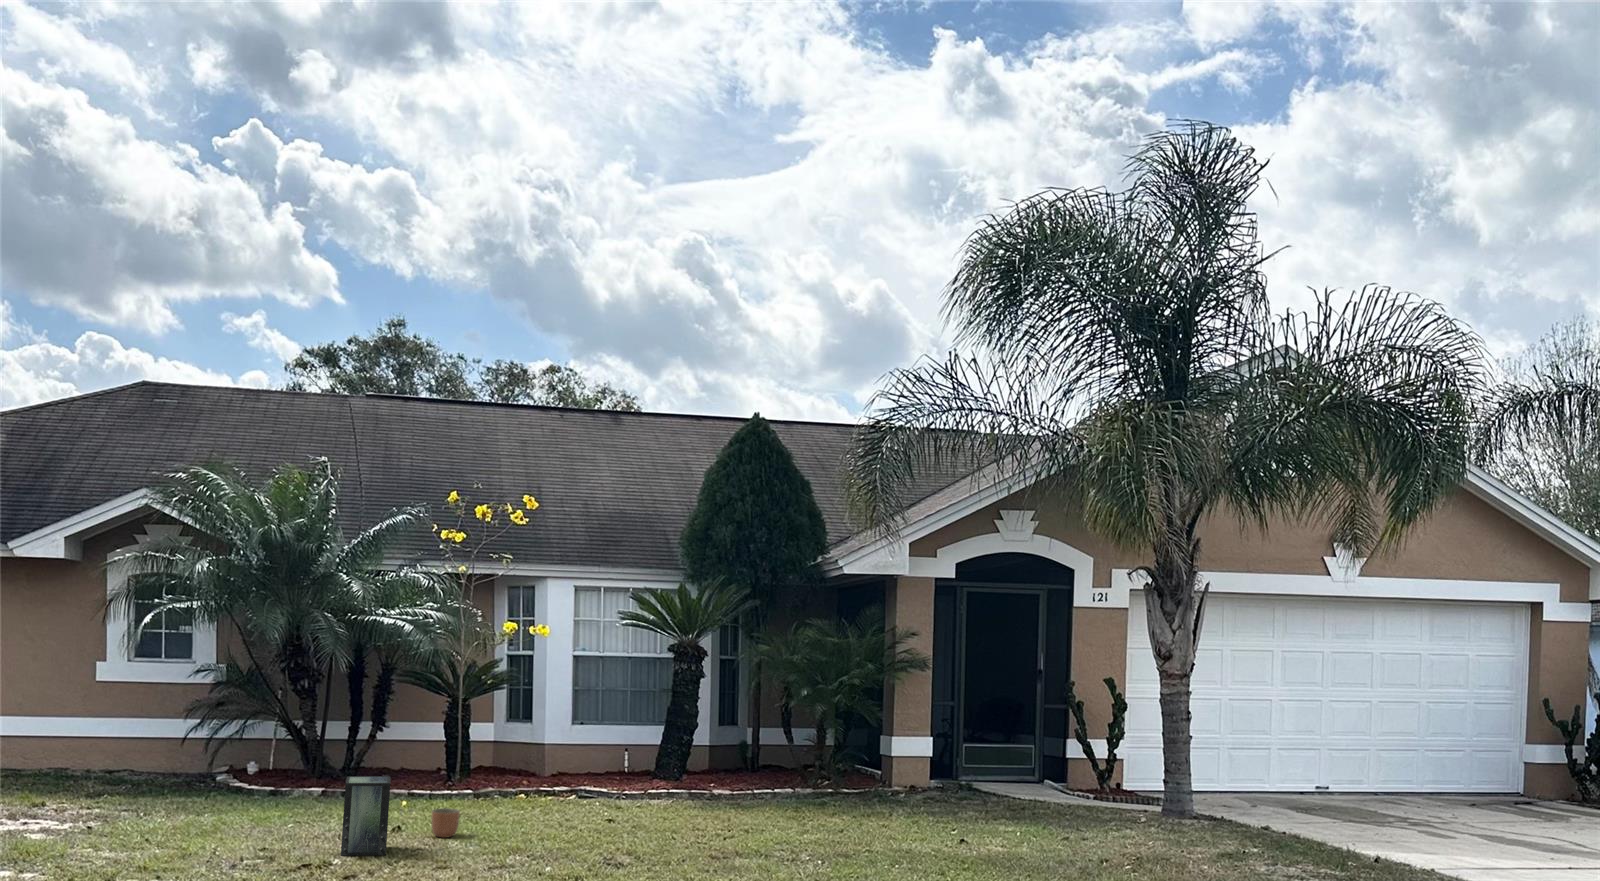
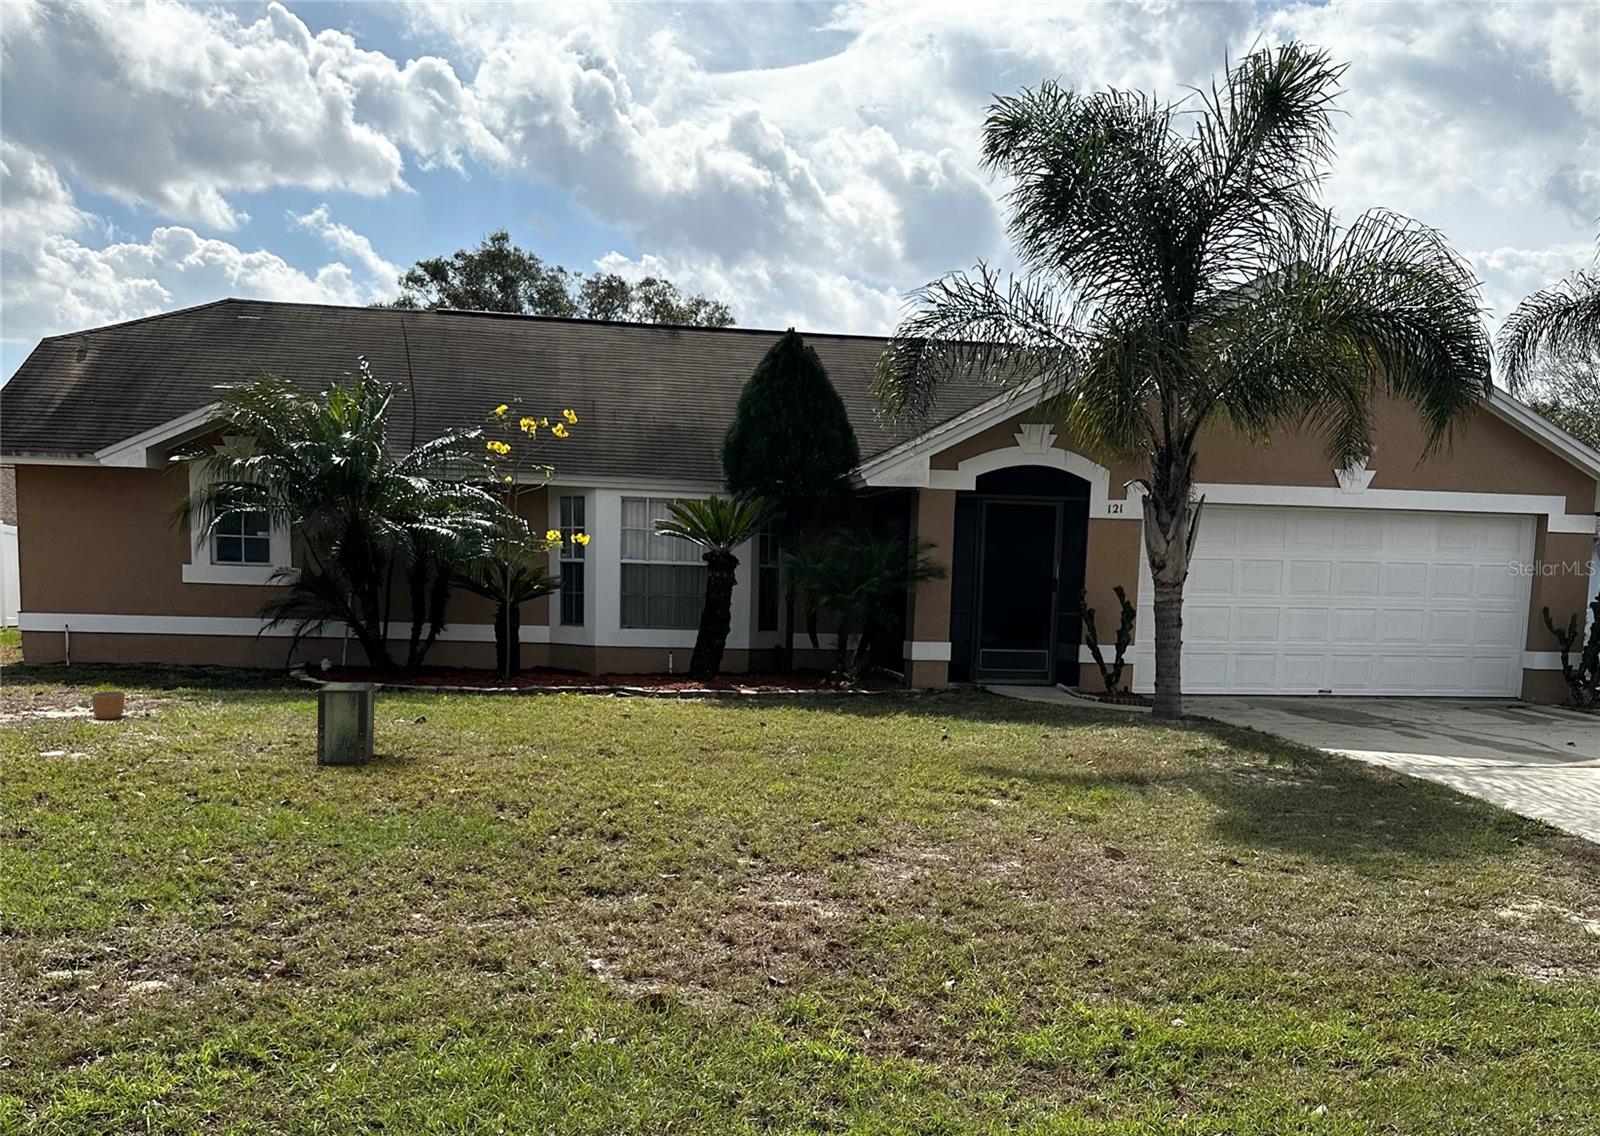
planter: present [431,808,460,838] -> present [92,691,125,720]

